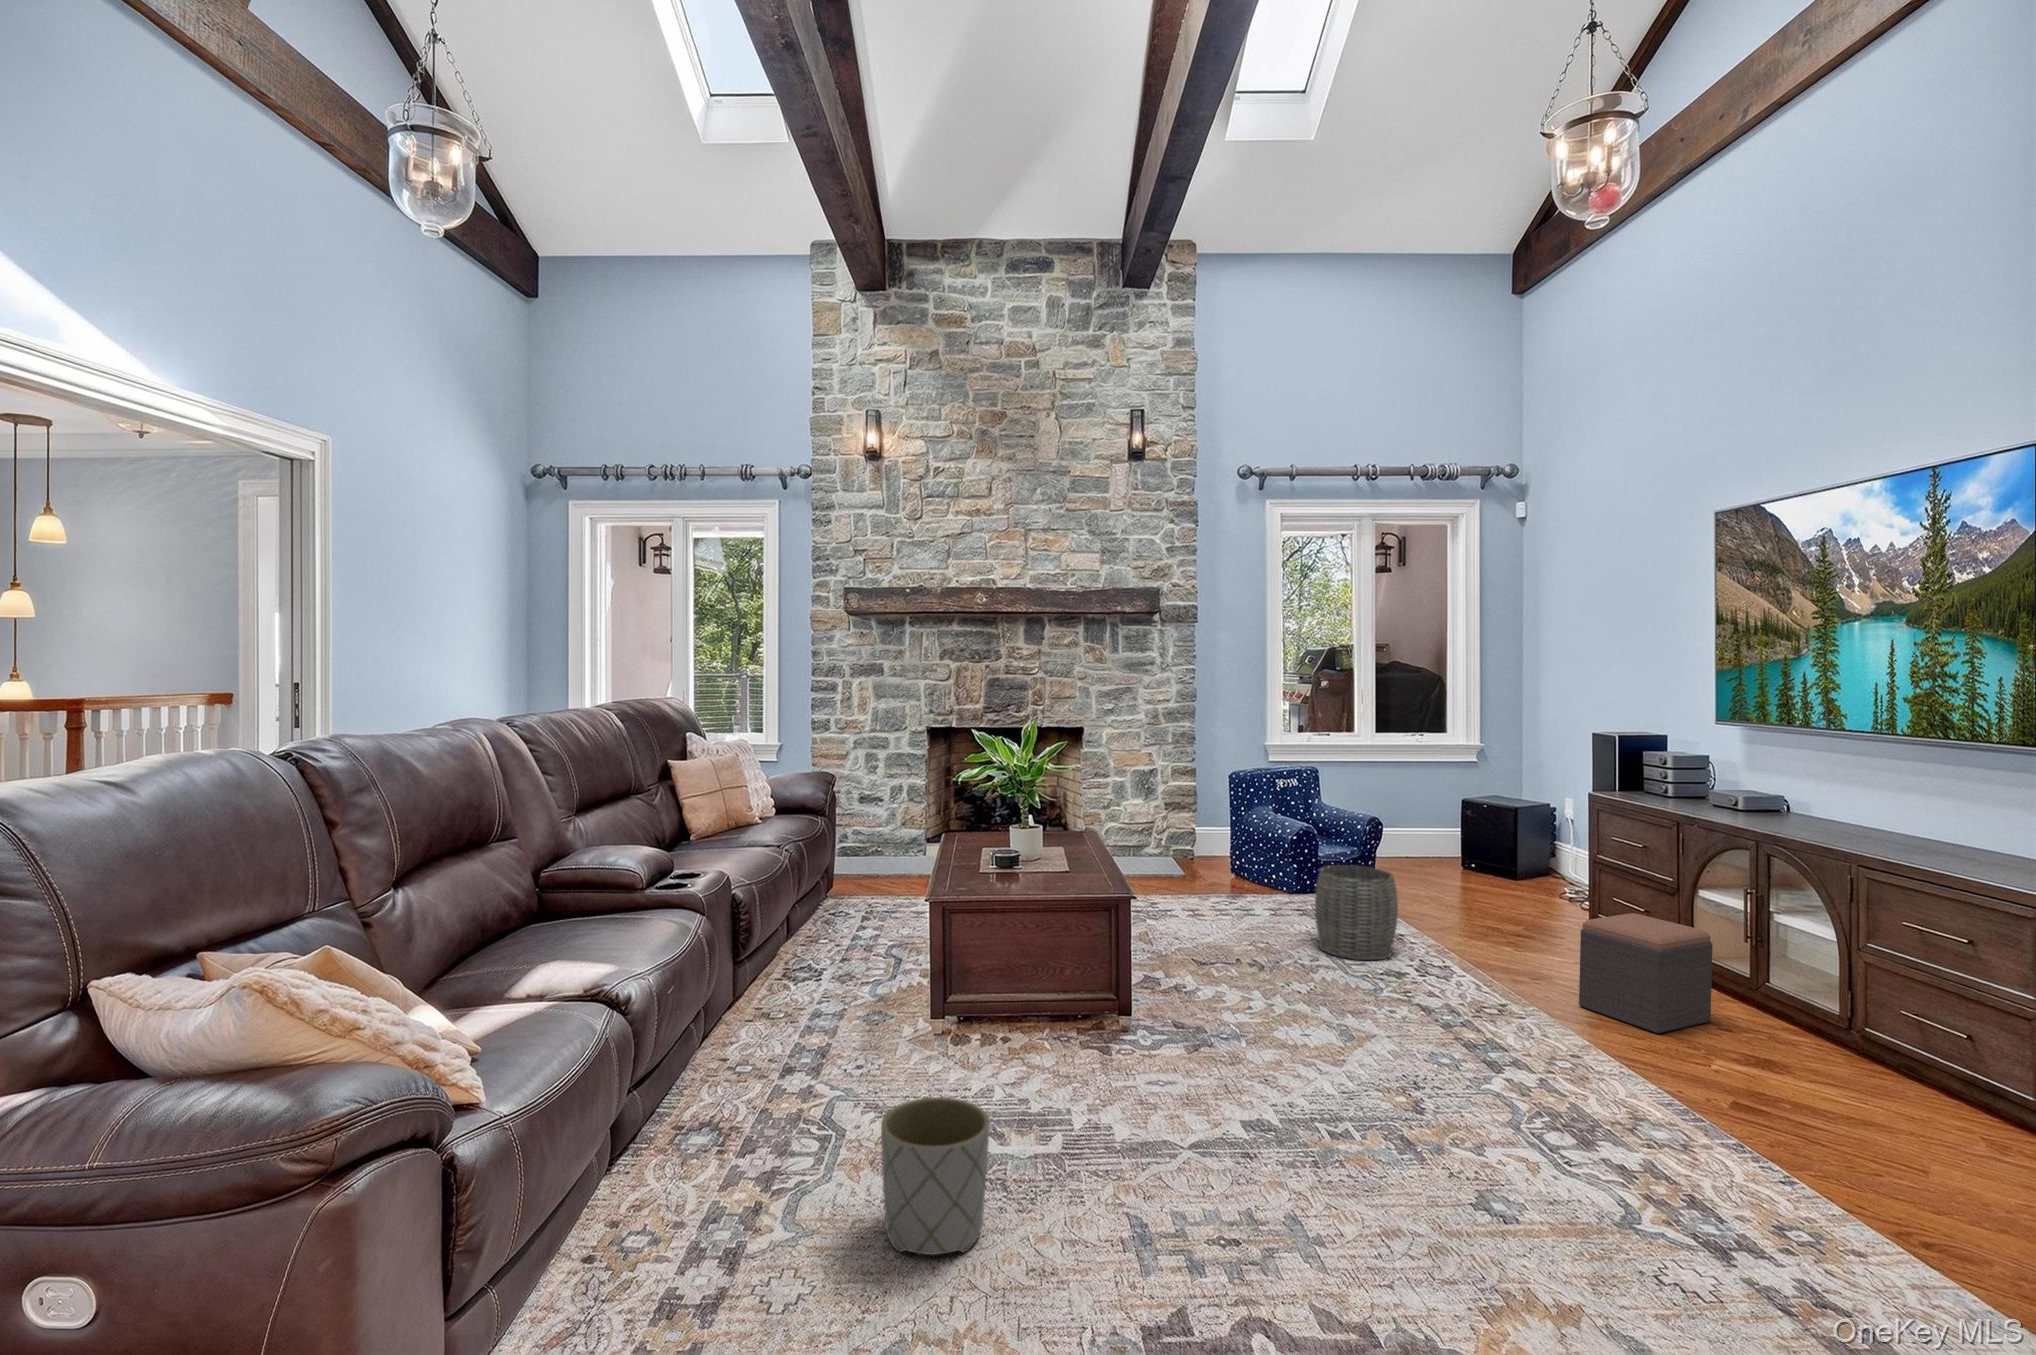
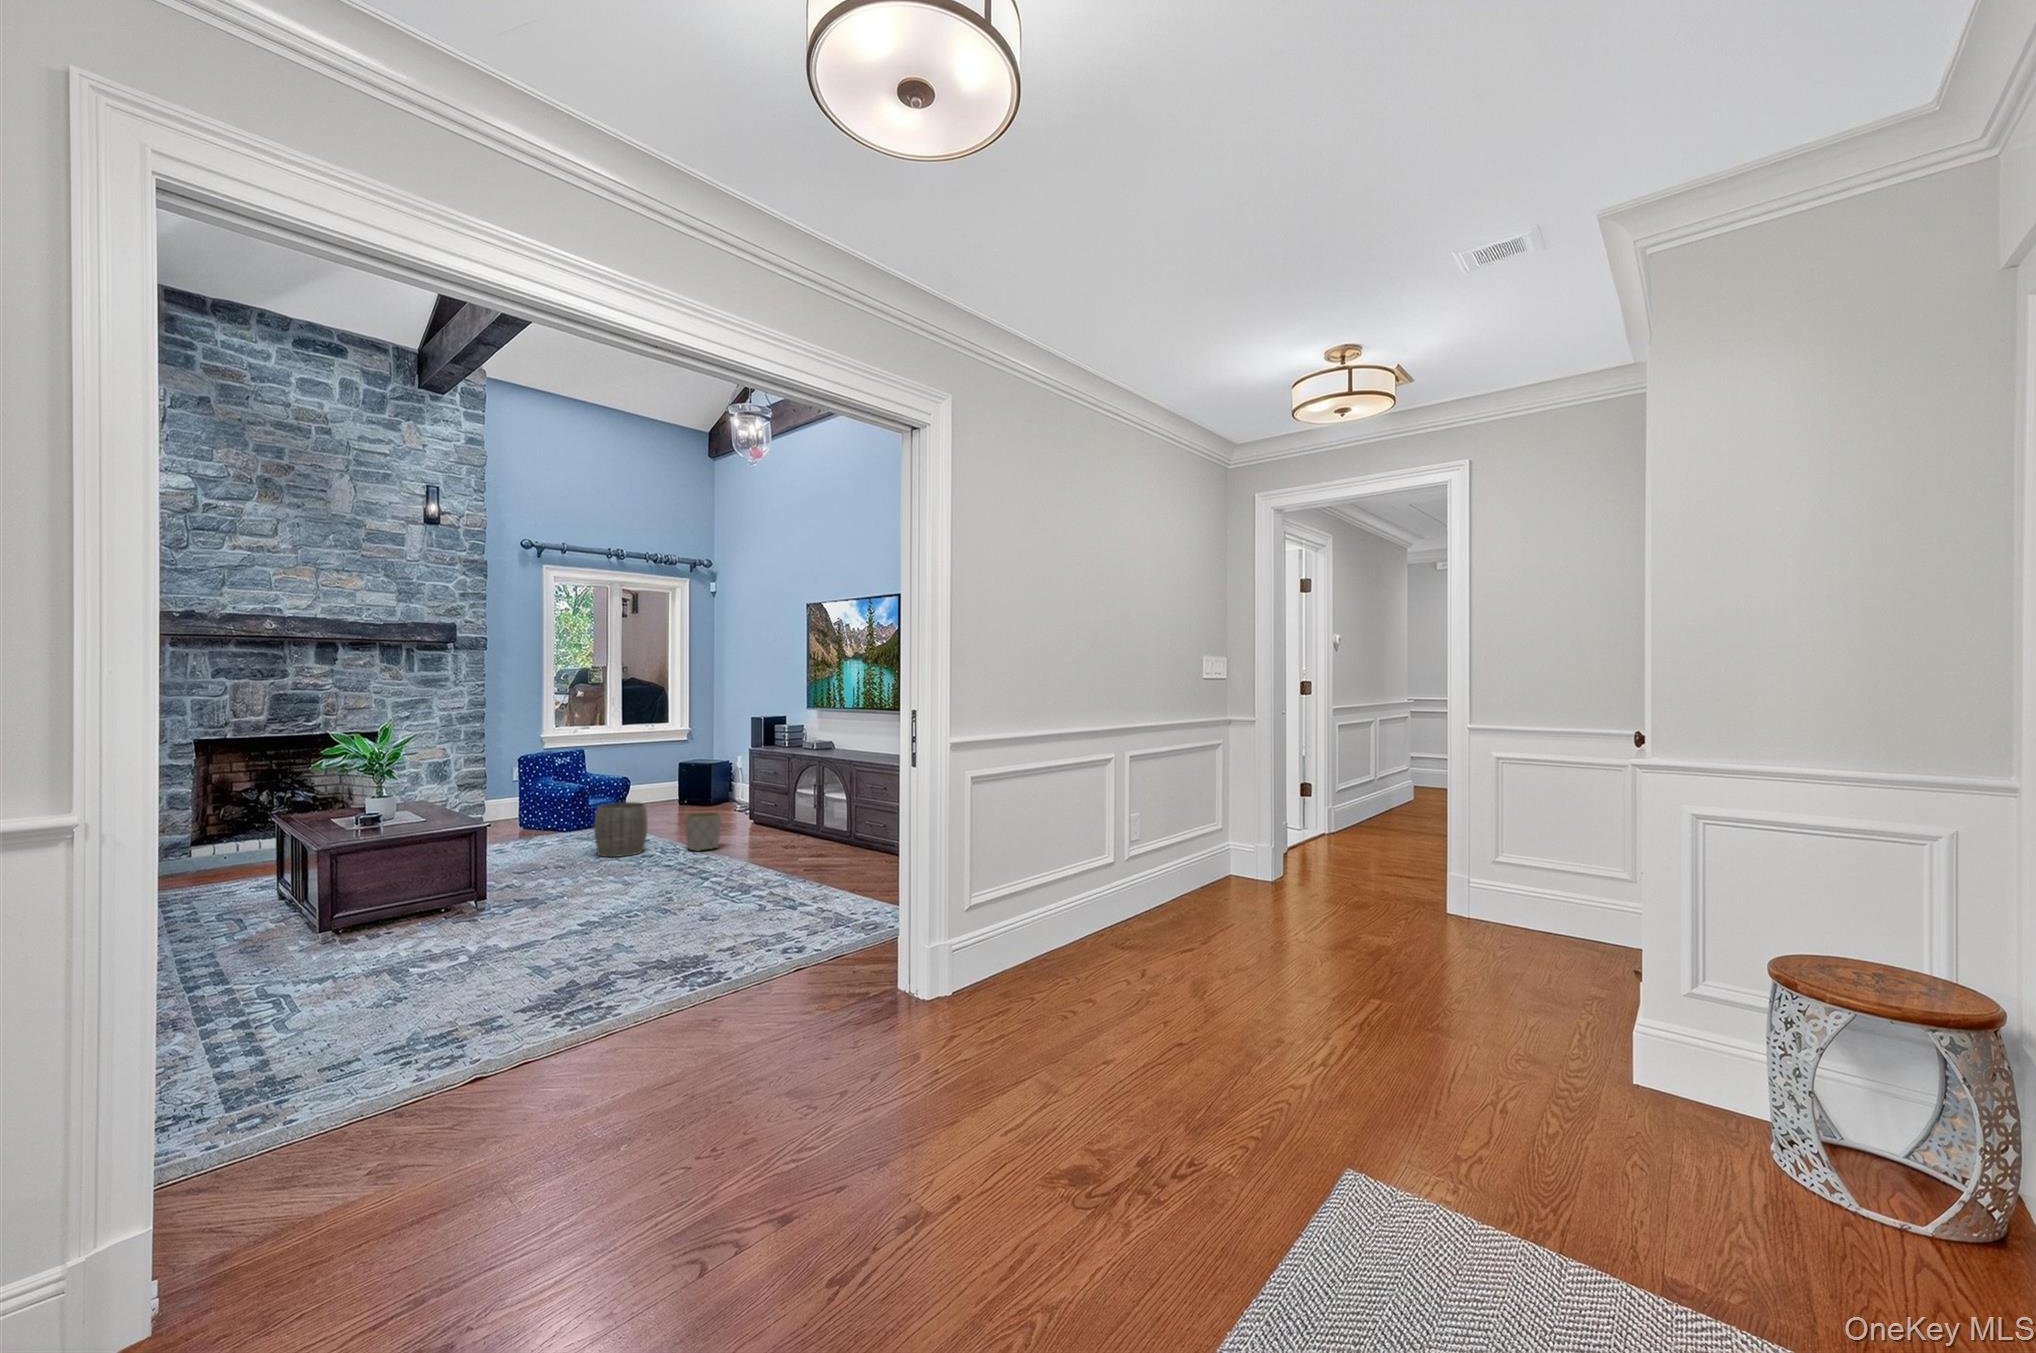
footstool: present [1579,913,1713,1033] -> none [746,803,804,855]
planter: present [881,1097,990,1255] -> present [686,812,721,852]

